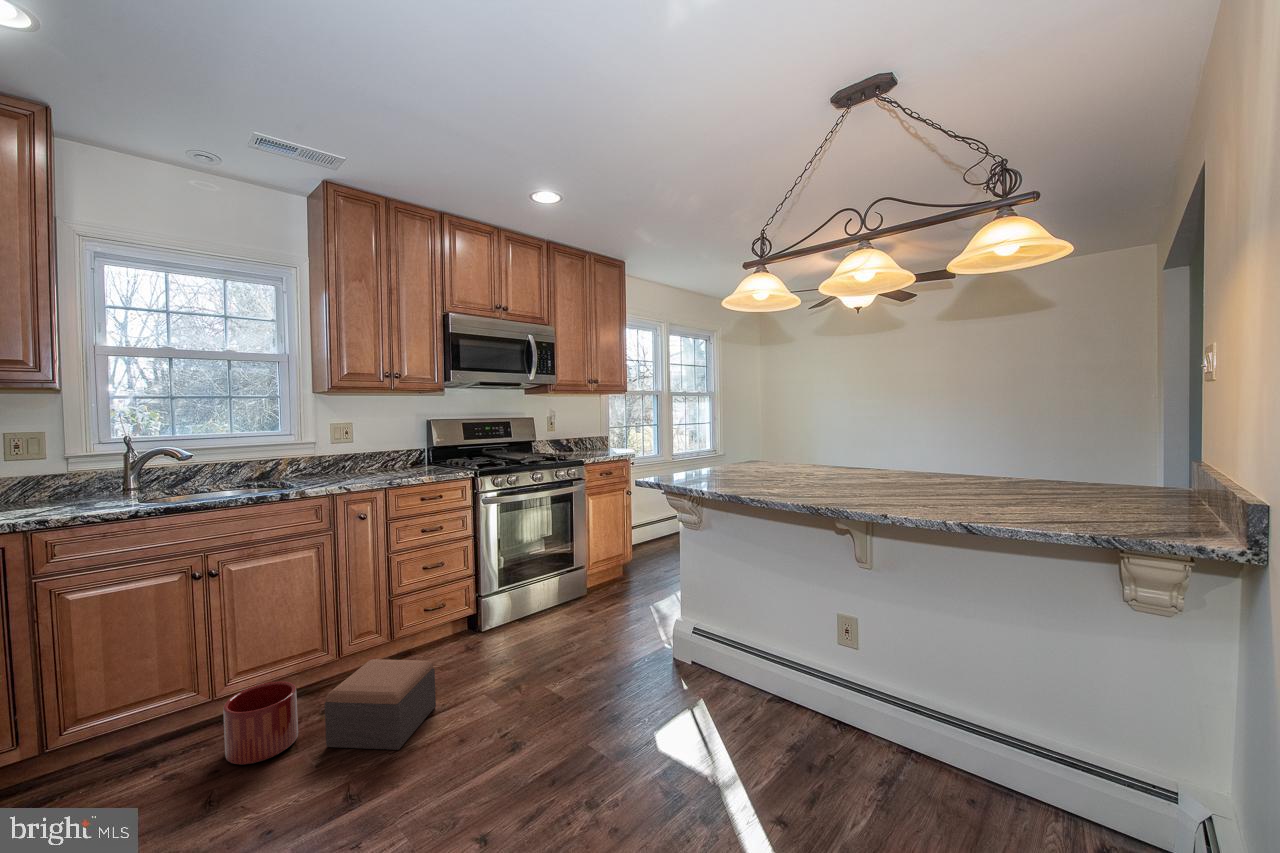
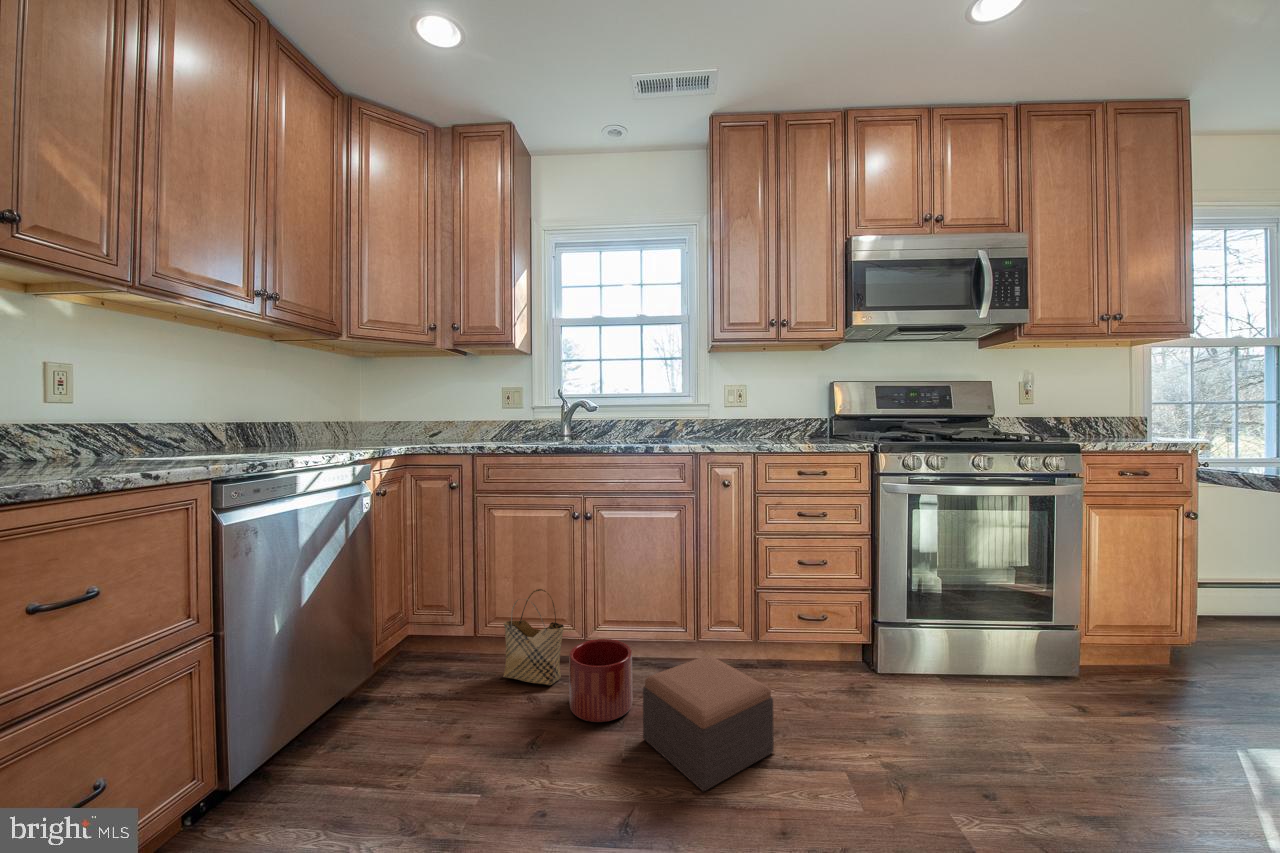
woven basket: none [100,666,195,780] -> present [503,589,564,685]

